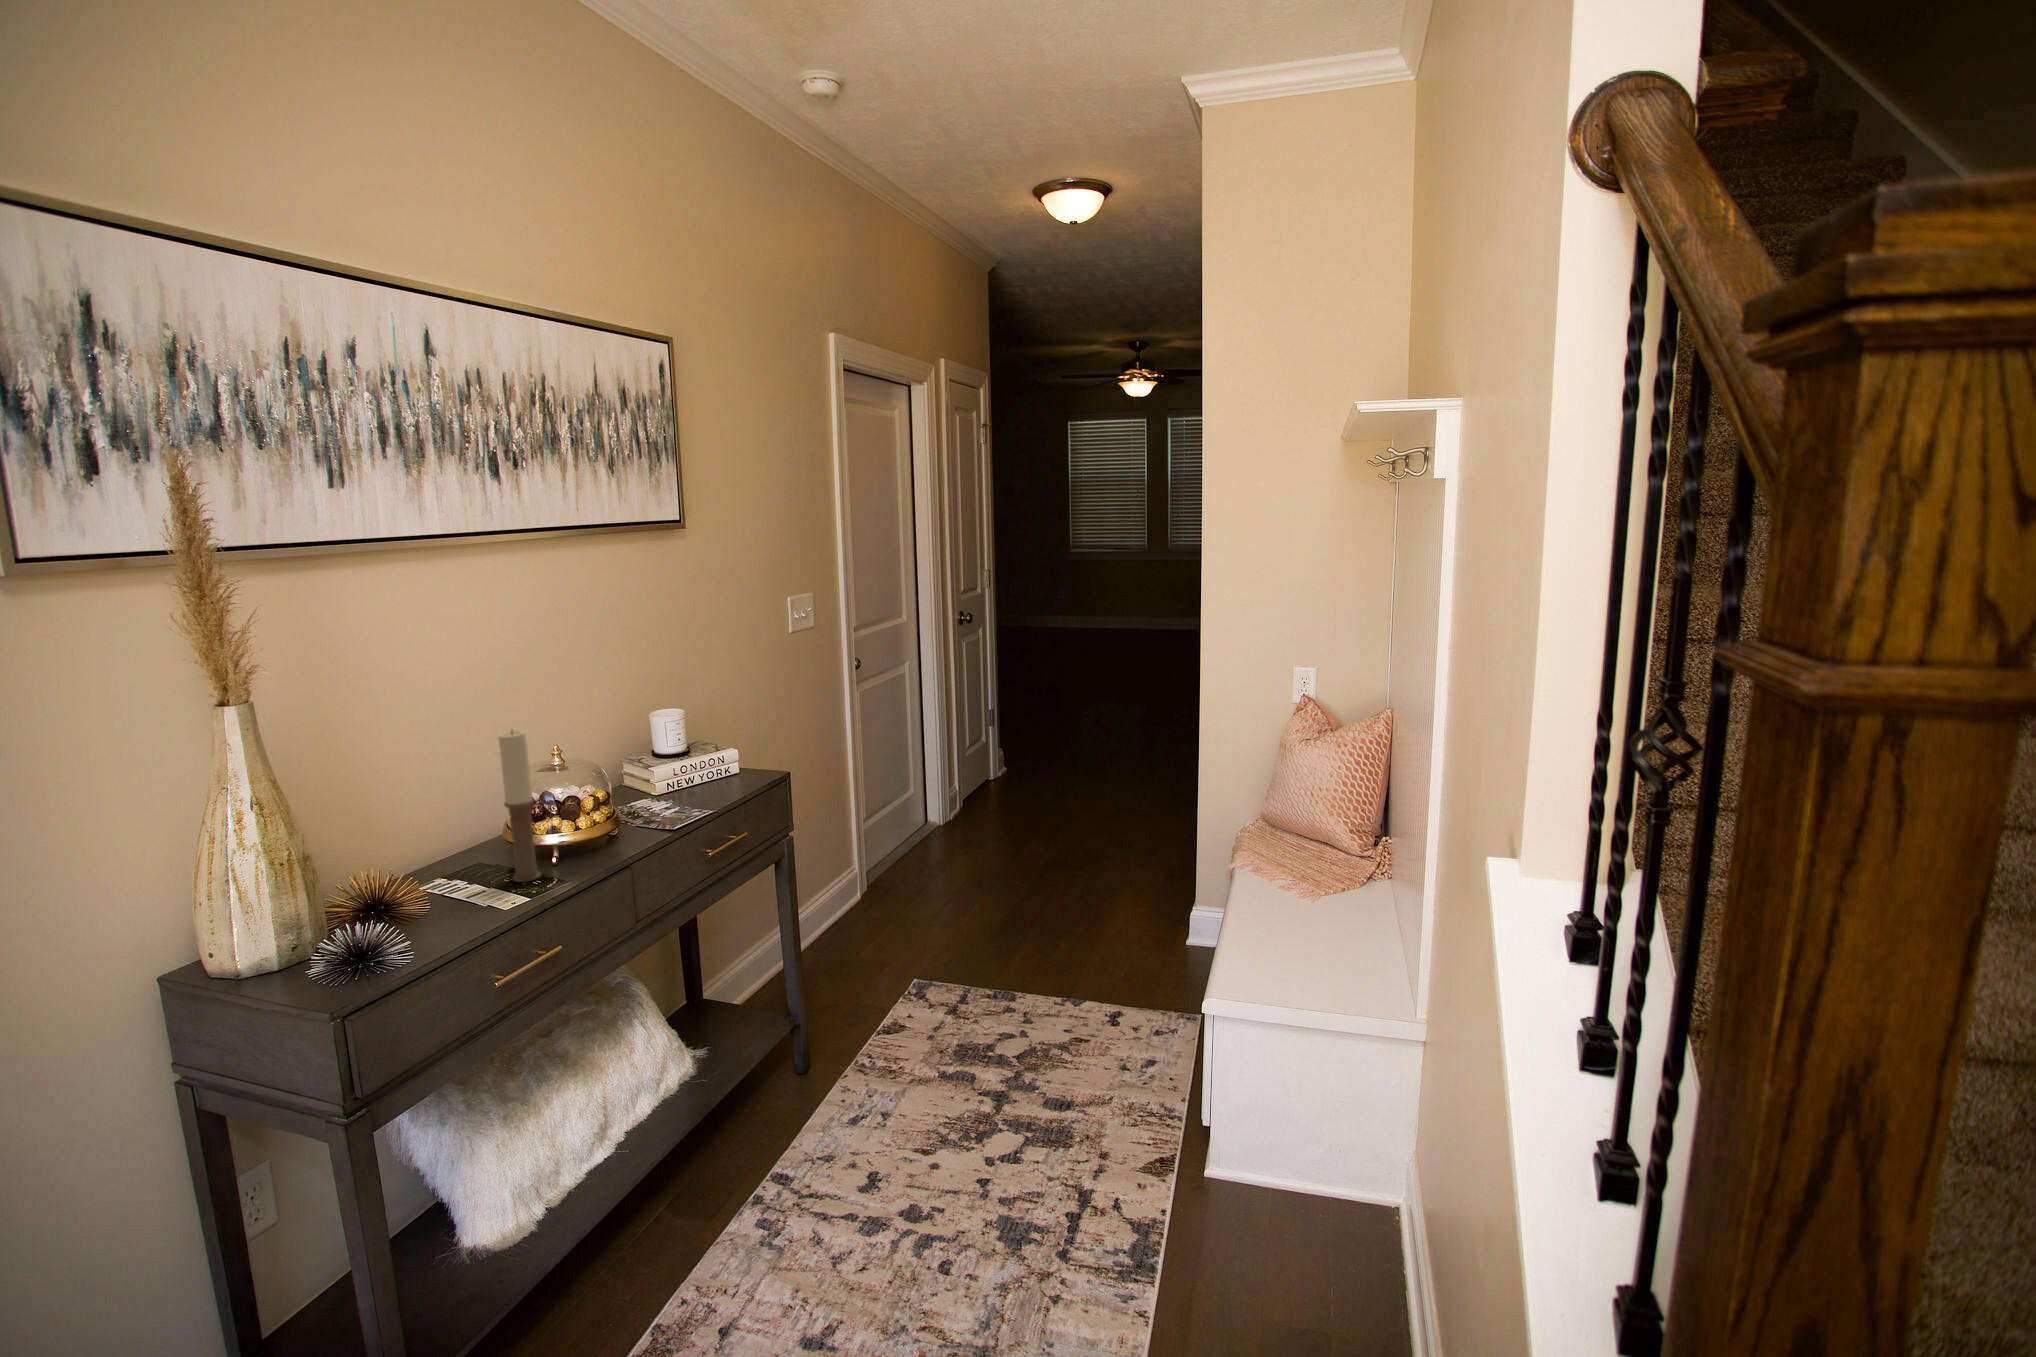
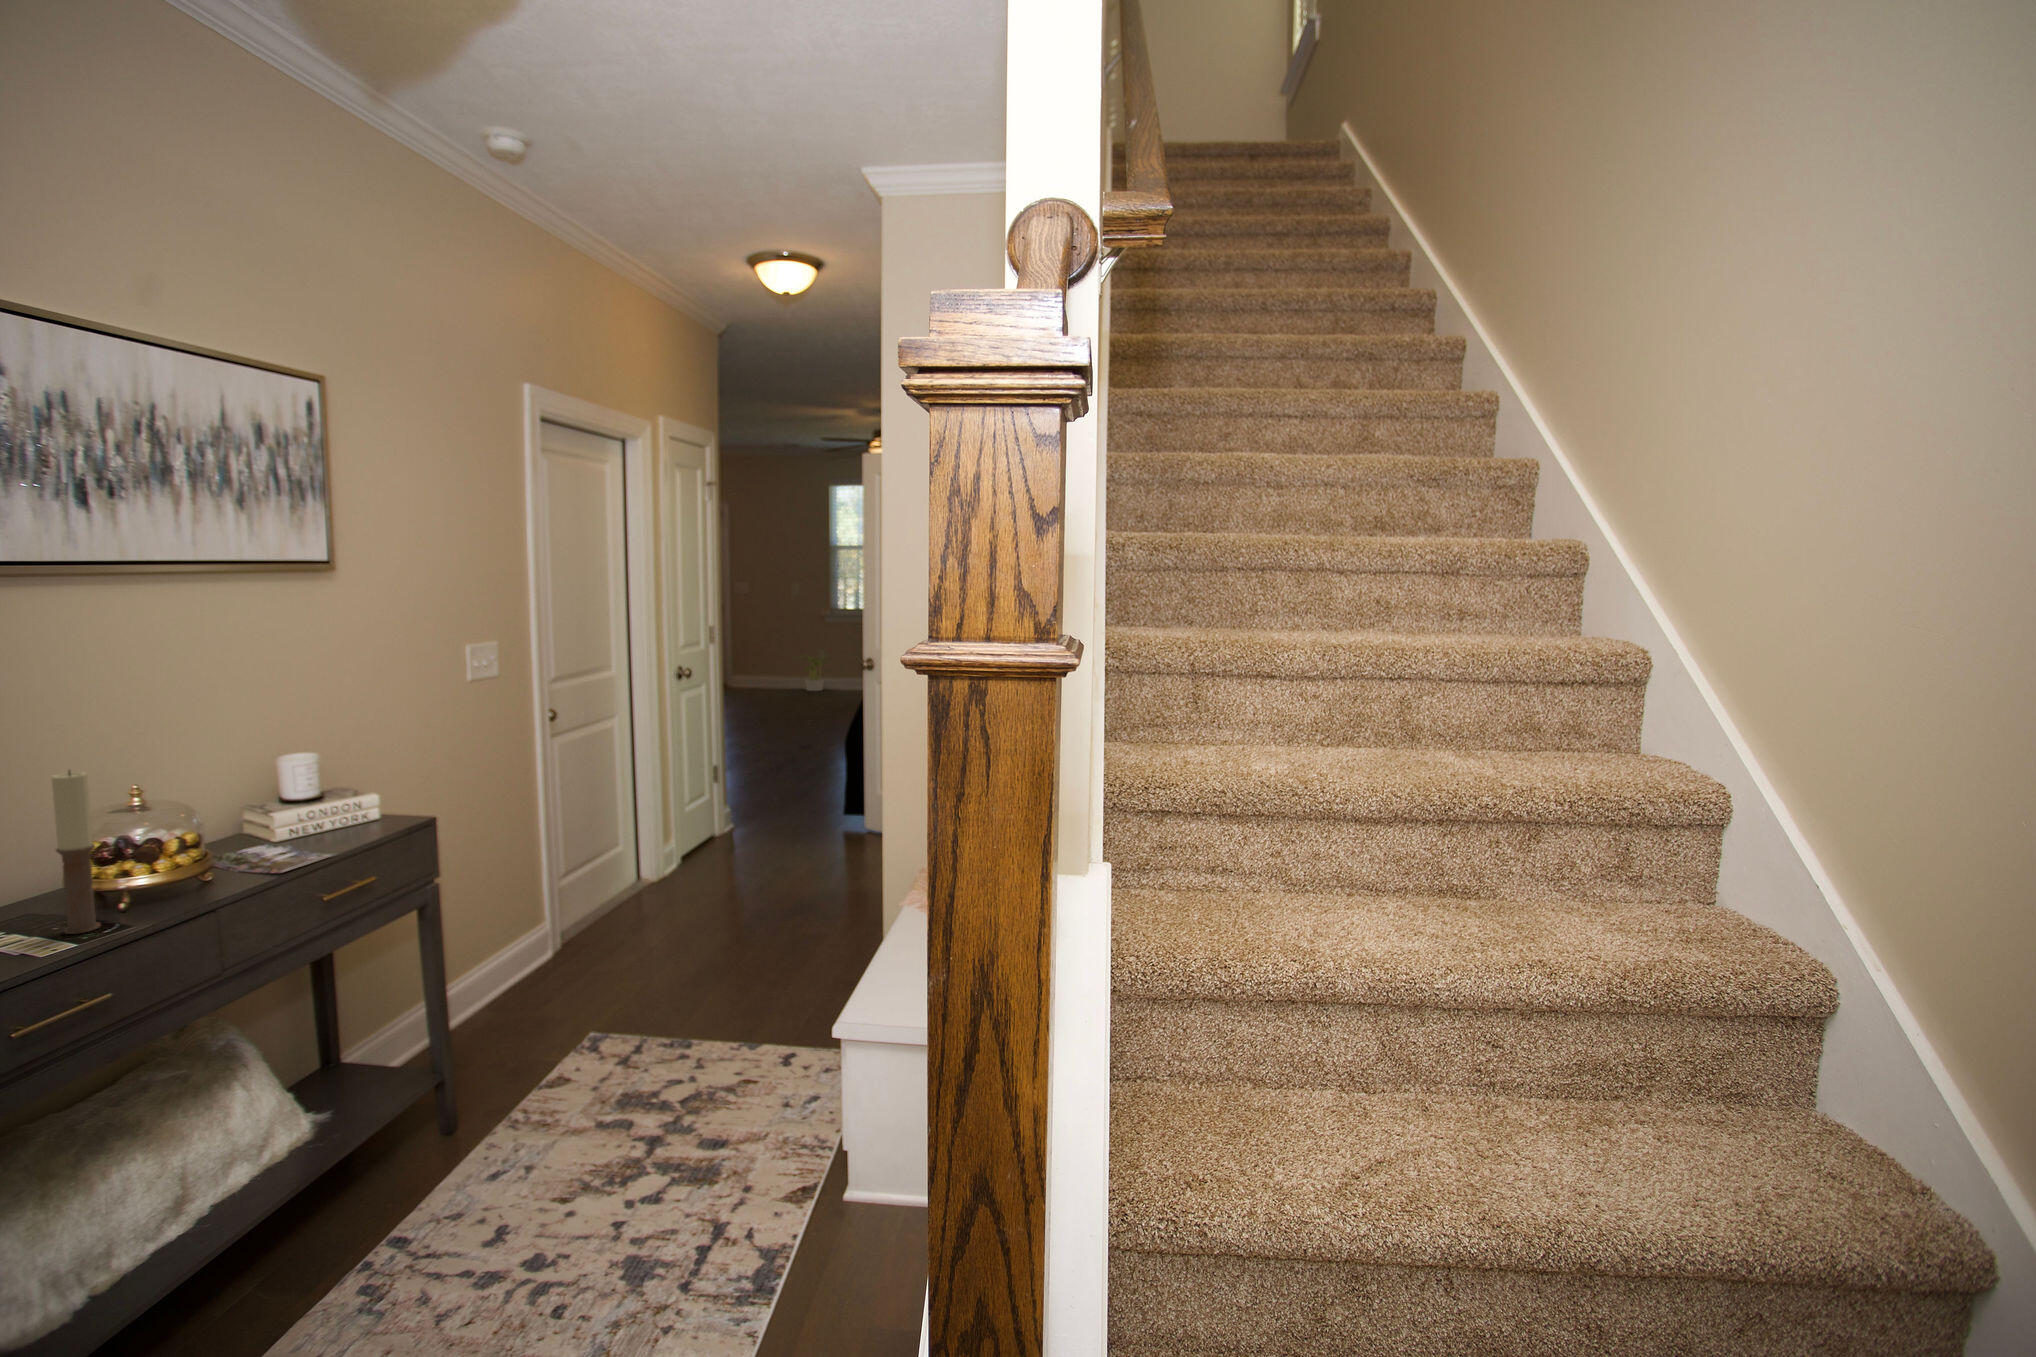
potted plant: none [1030,599,1072,636] -> present [805,656,824,691]

